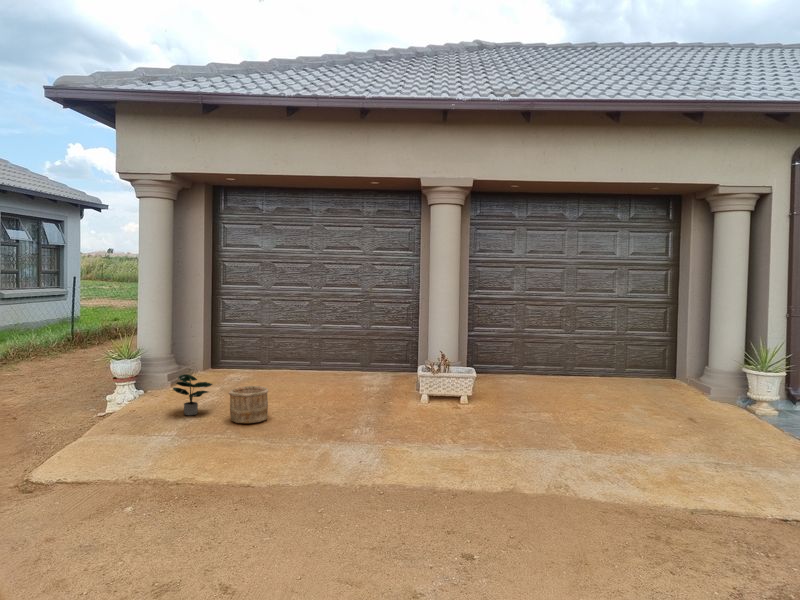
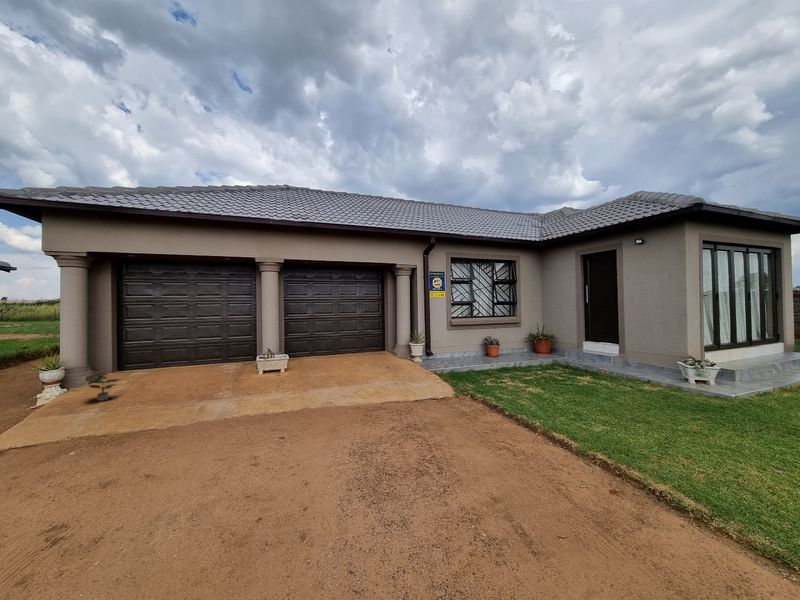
wooden bucket: present [228,386,268,423] -> none [131,377,160,401]

